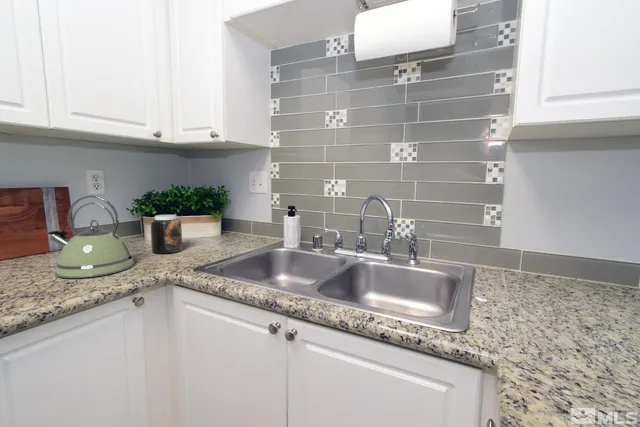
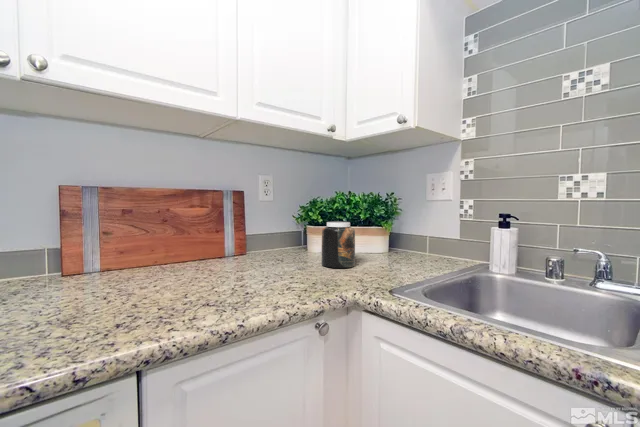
kettle: present [48,196,135,278] -> none [228,193,309,289]

